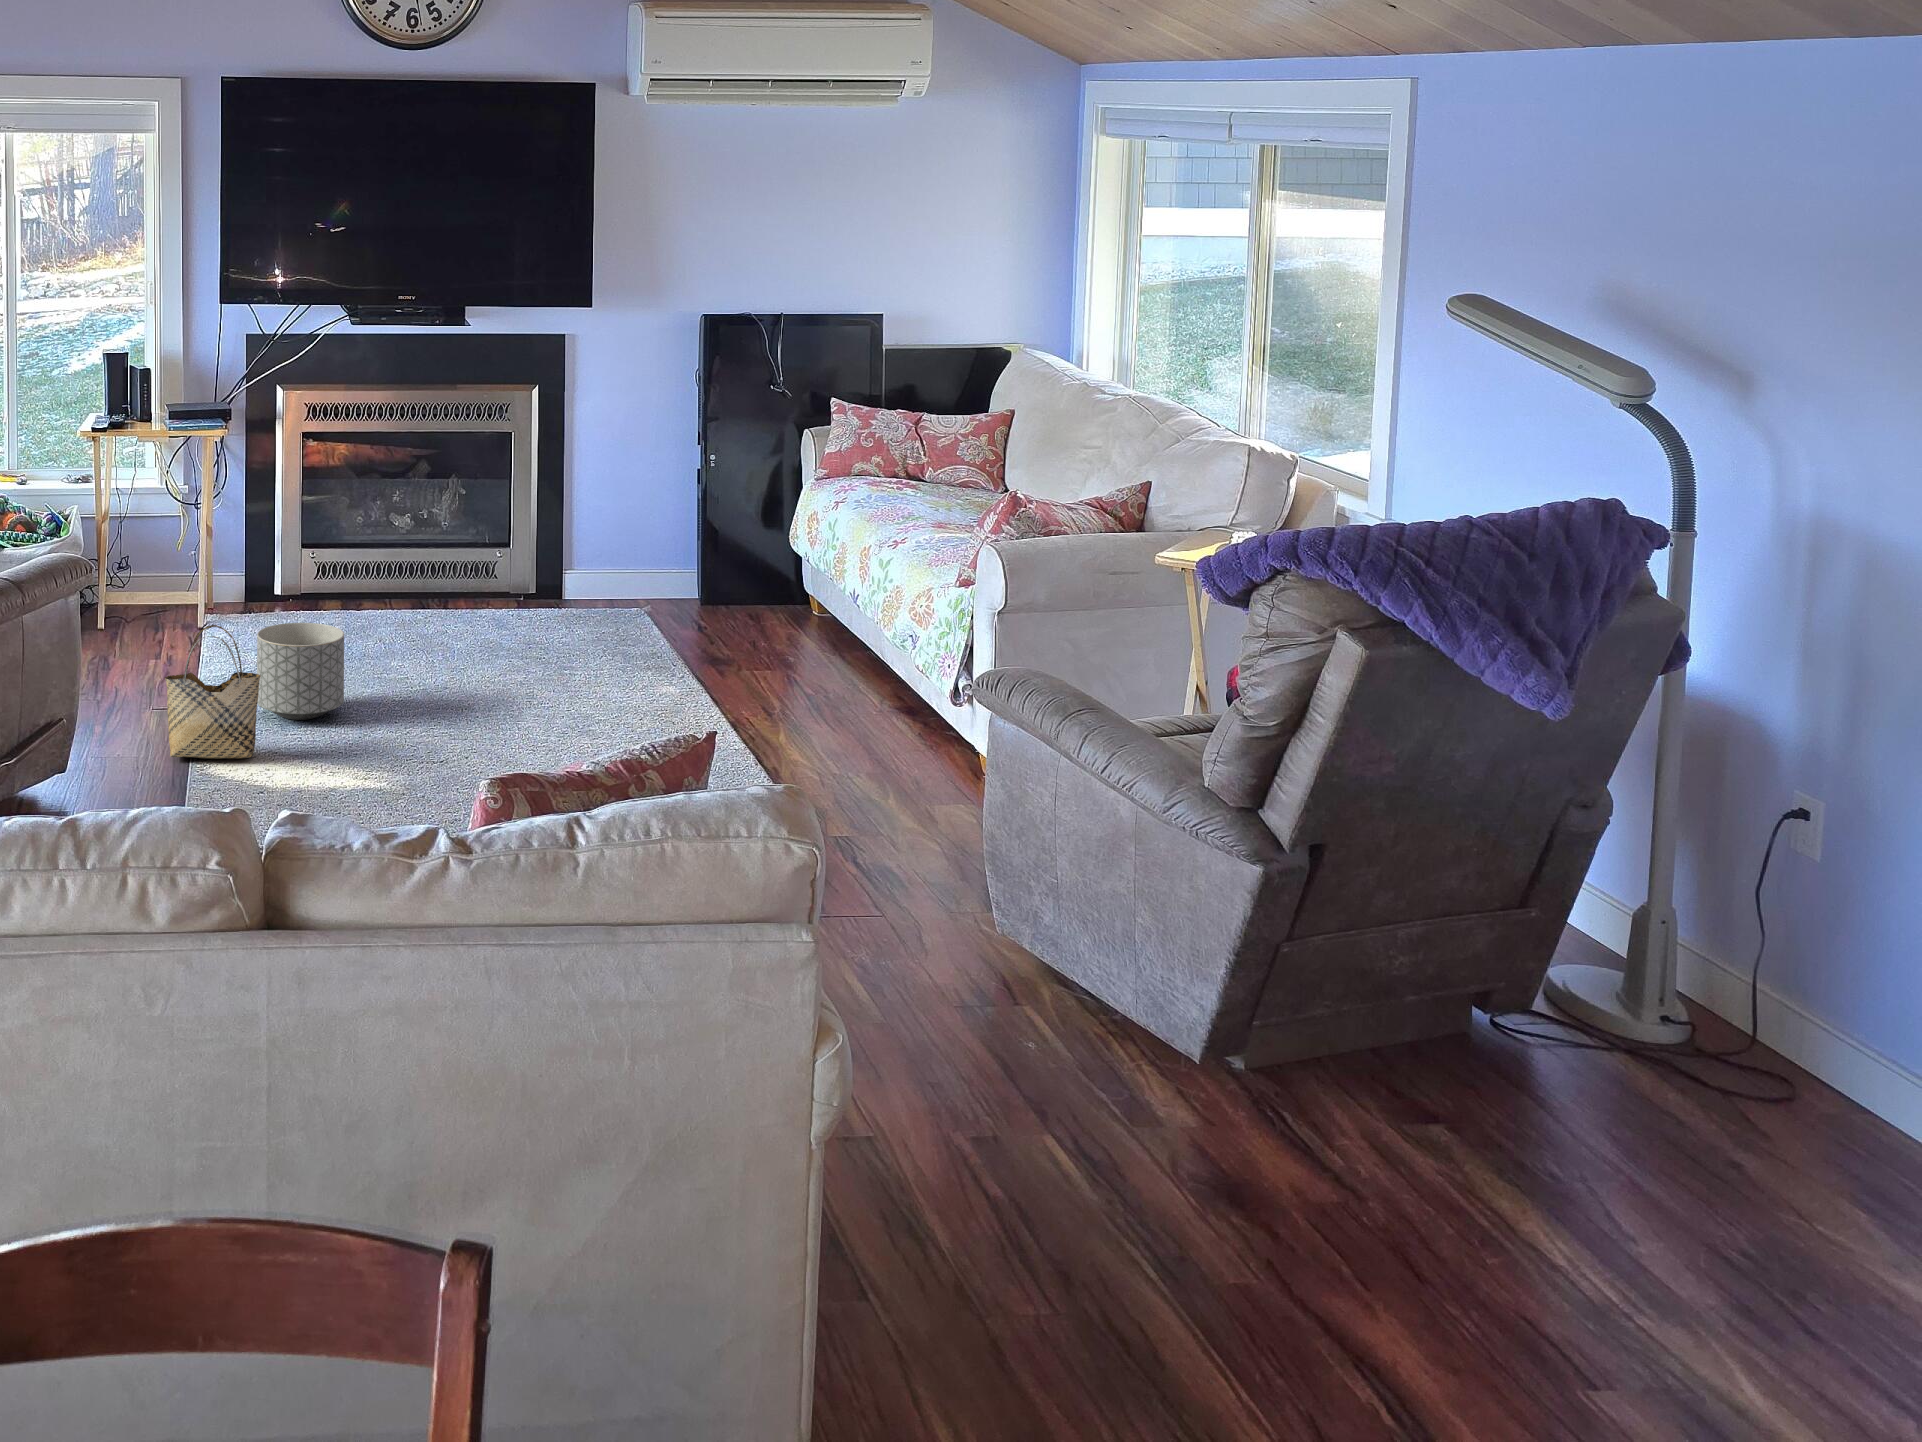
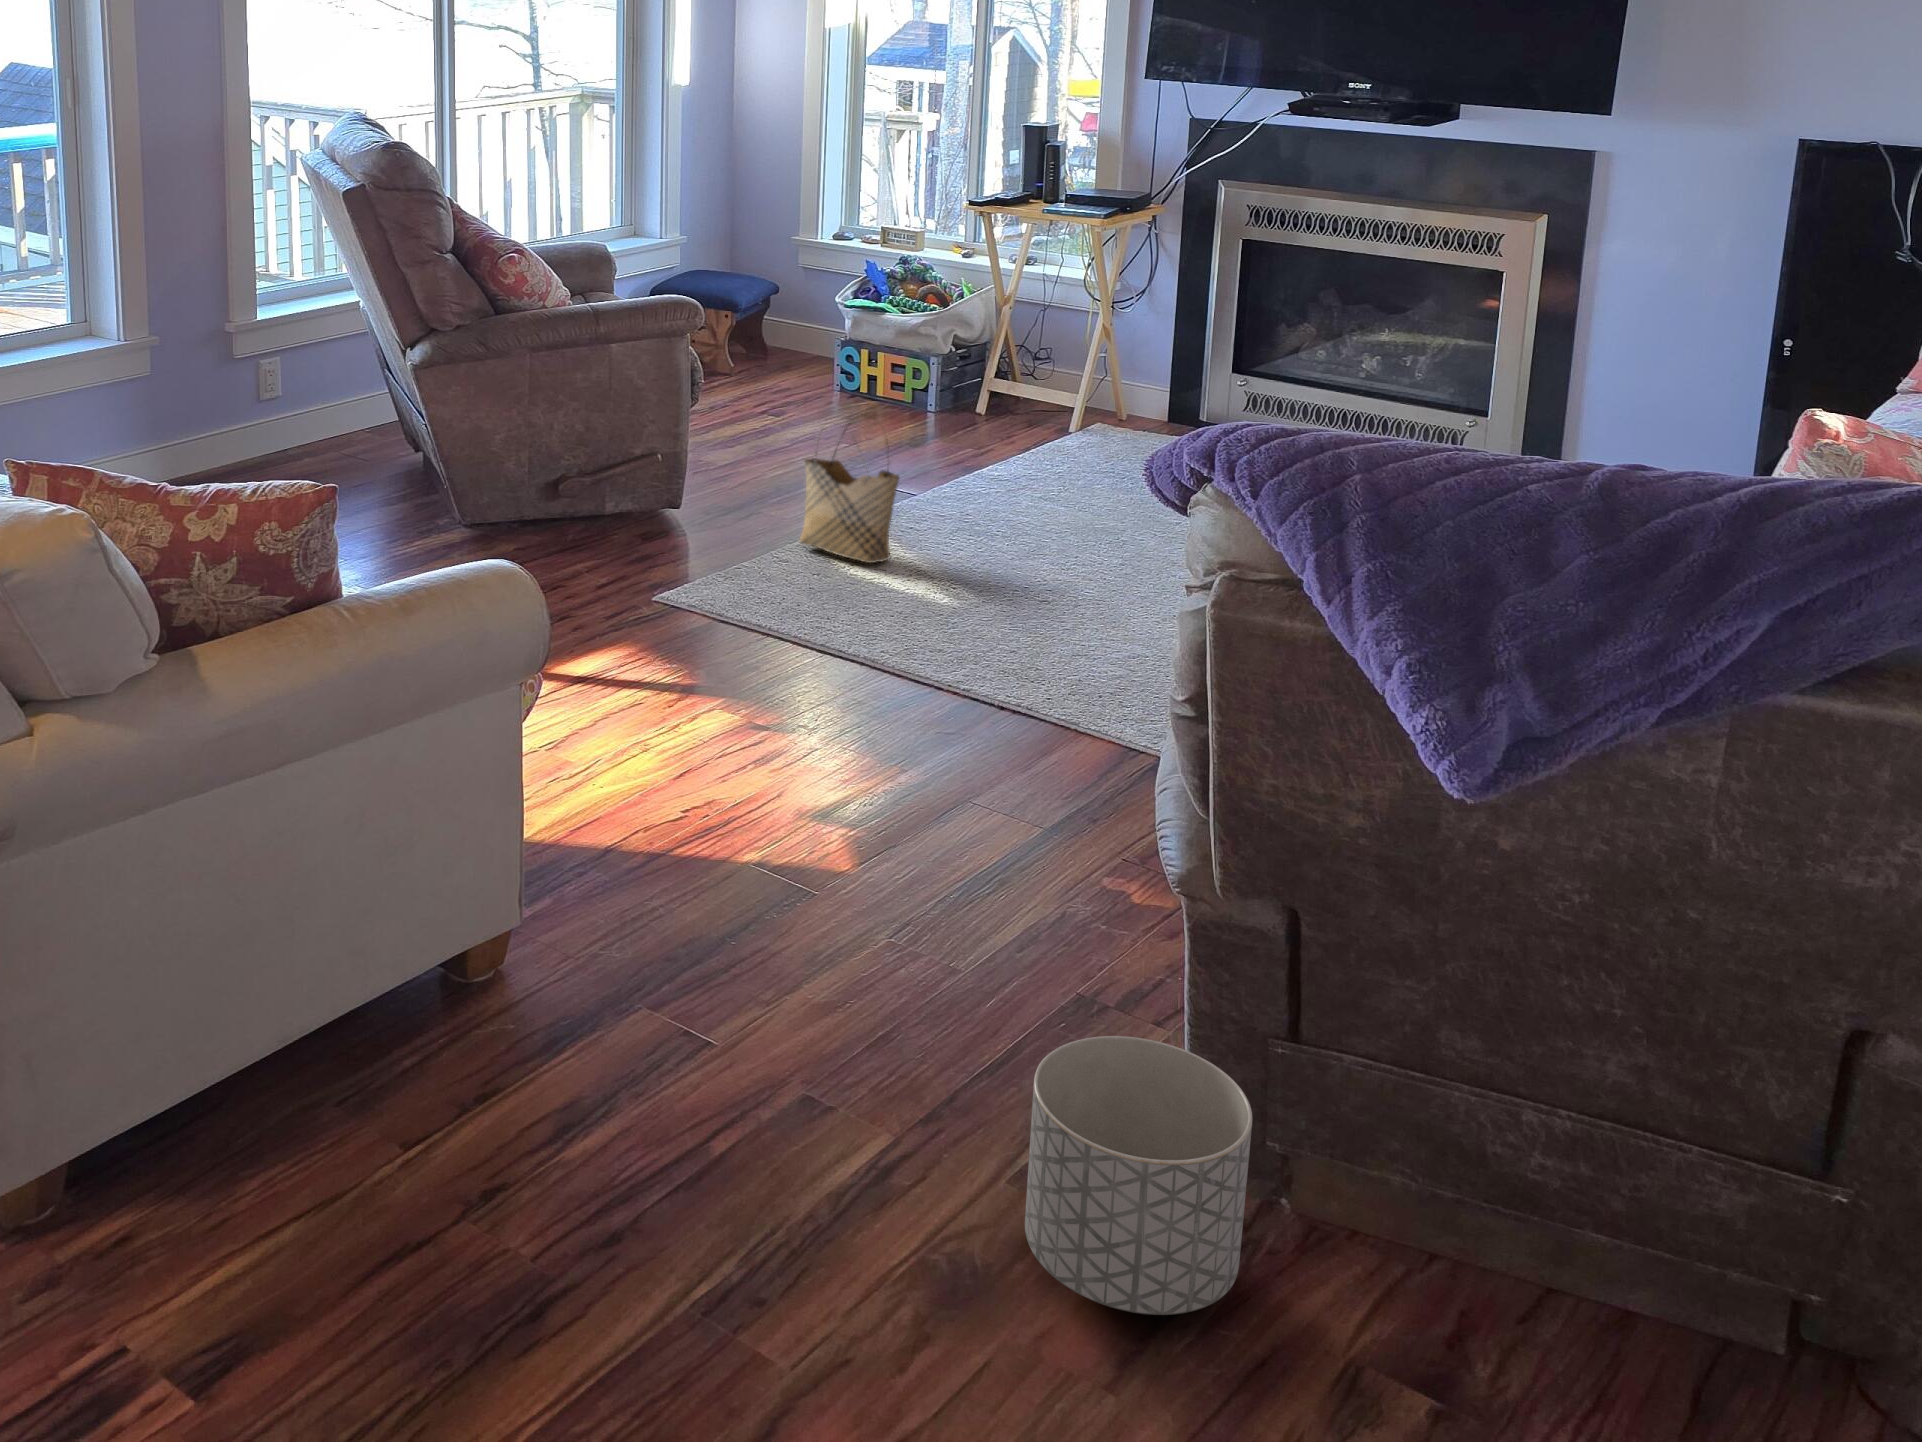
planter: present [257,623,344,720] -> present [1025,1036,1252,1315]

